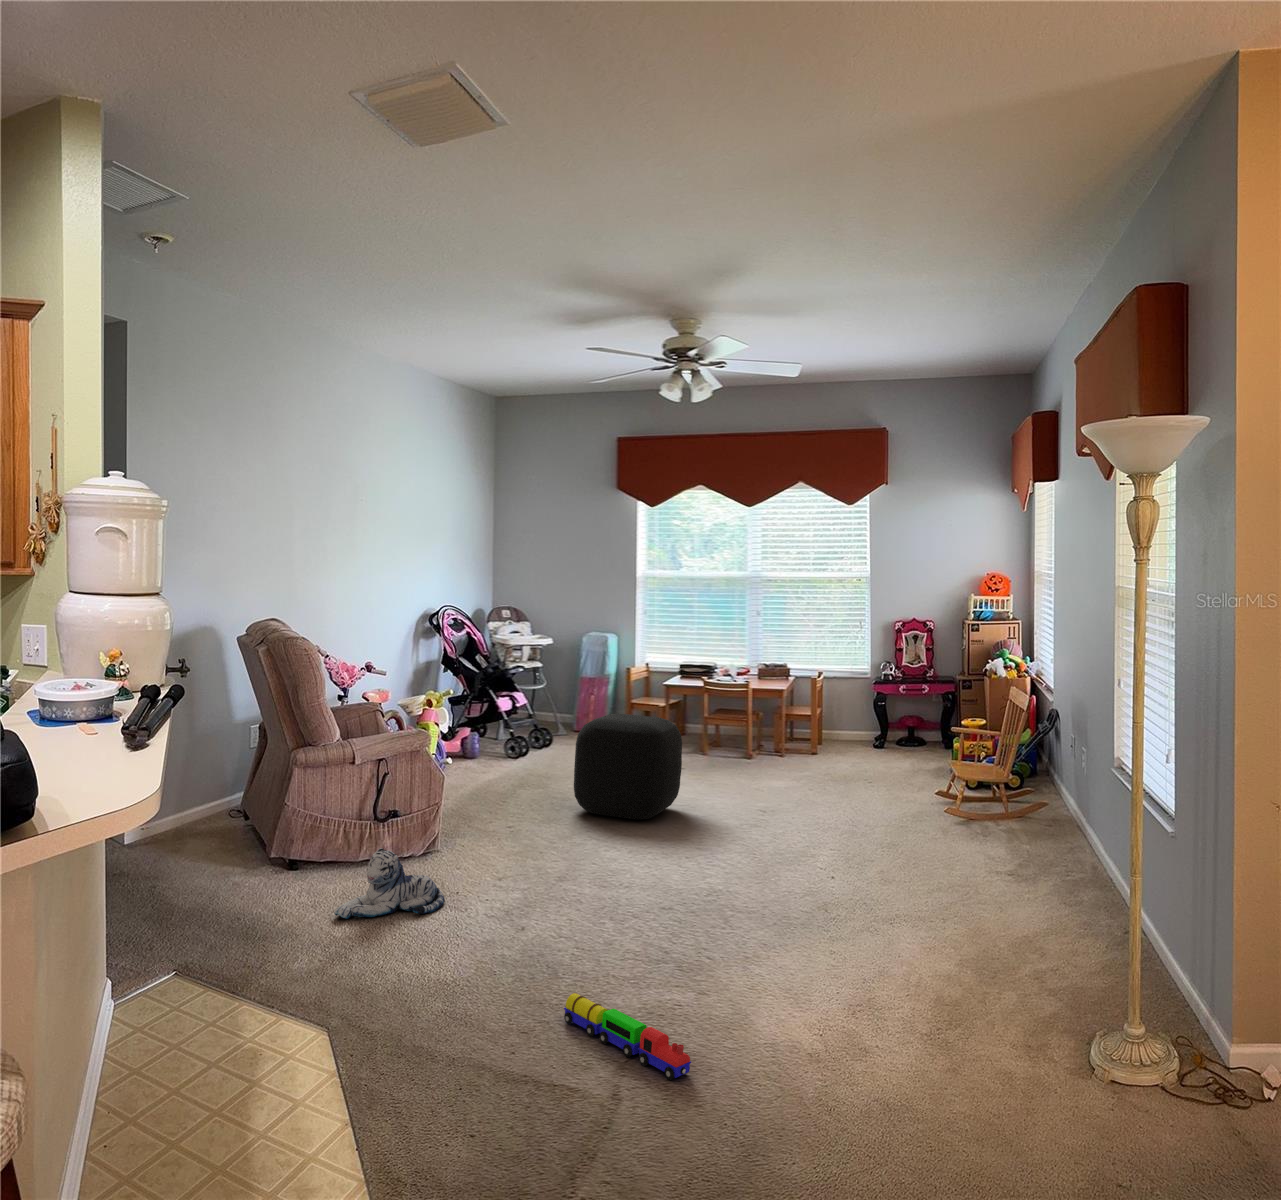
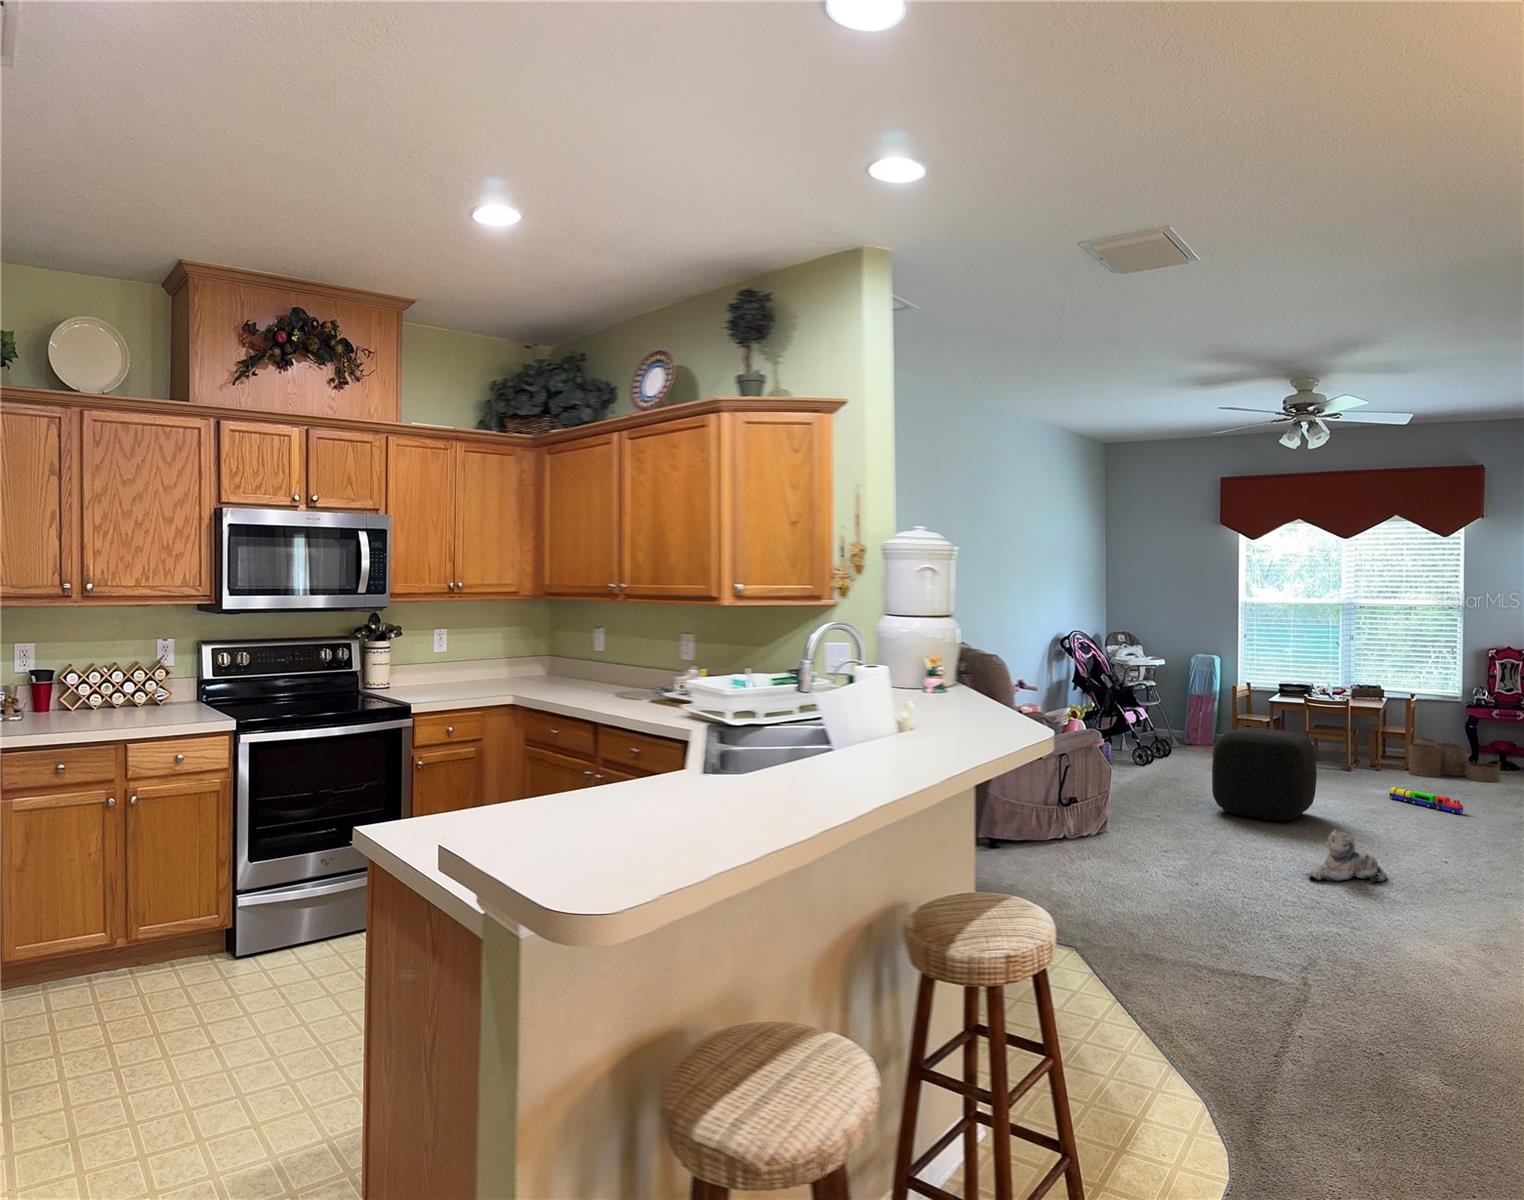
woven basket: none [777,718,855,764] -> present [1407,737,1500,782]
plush toy: present [334,848,445,919] -> present [1308,830,1387,882]
toy train: present [564,993,691,1080] -> present [1389,787,1463,814]

